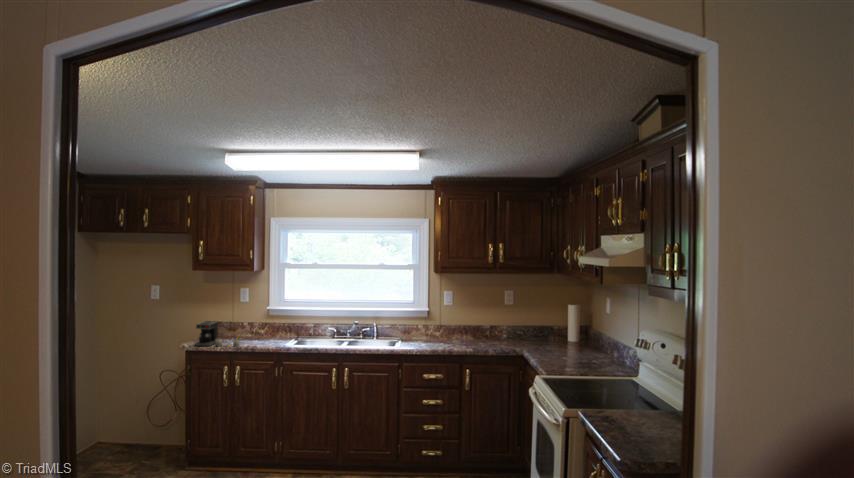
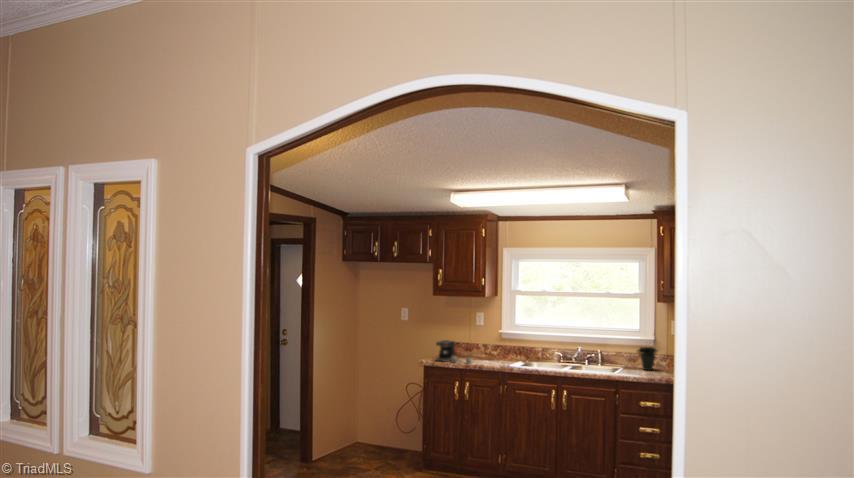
potted plant: none [412,300,434,340] -> present [637,347,657,370]

